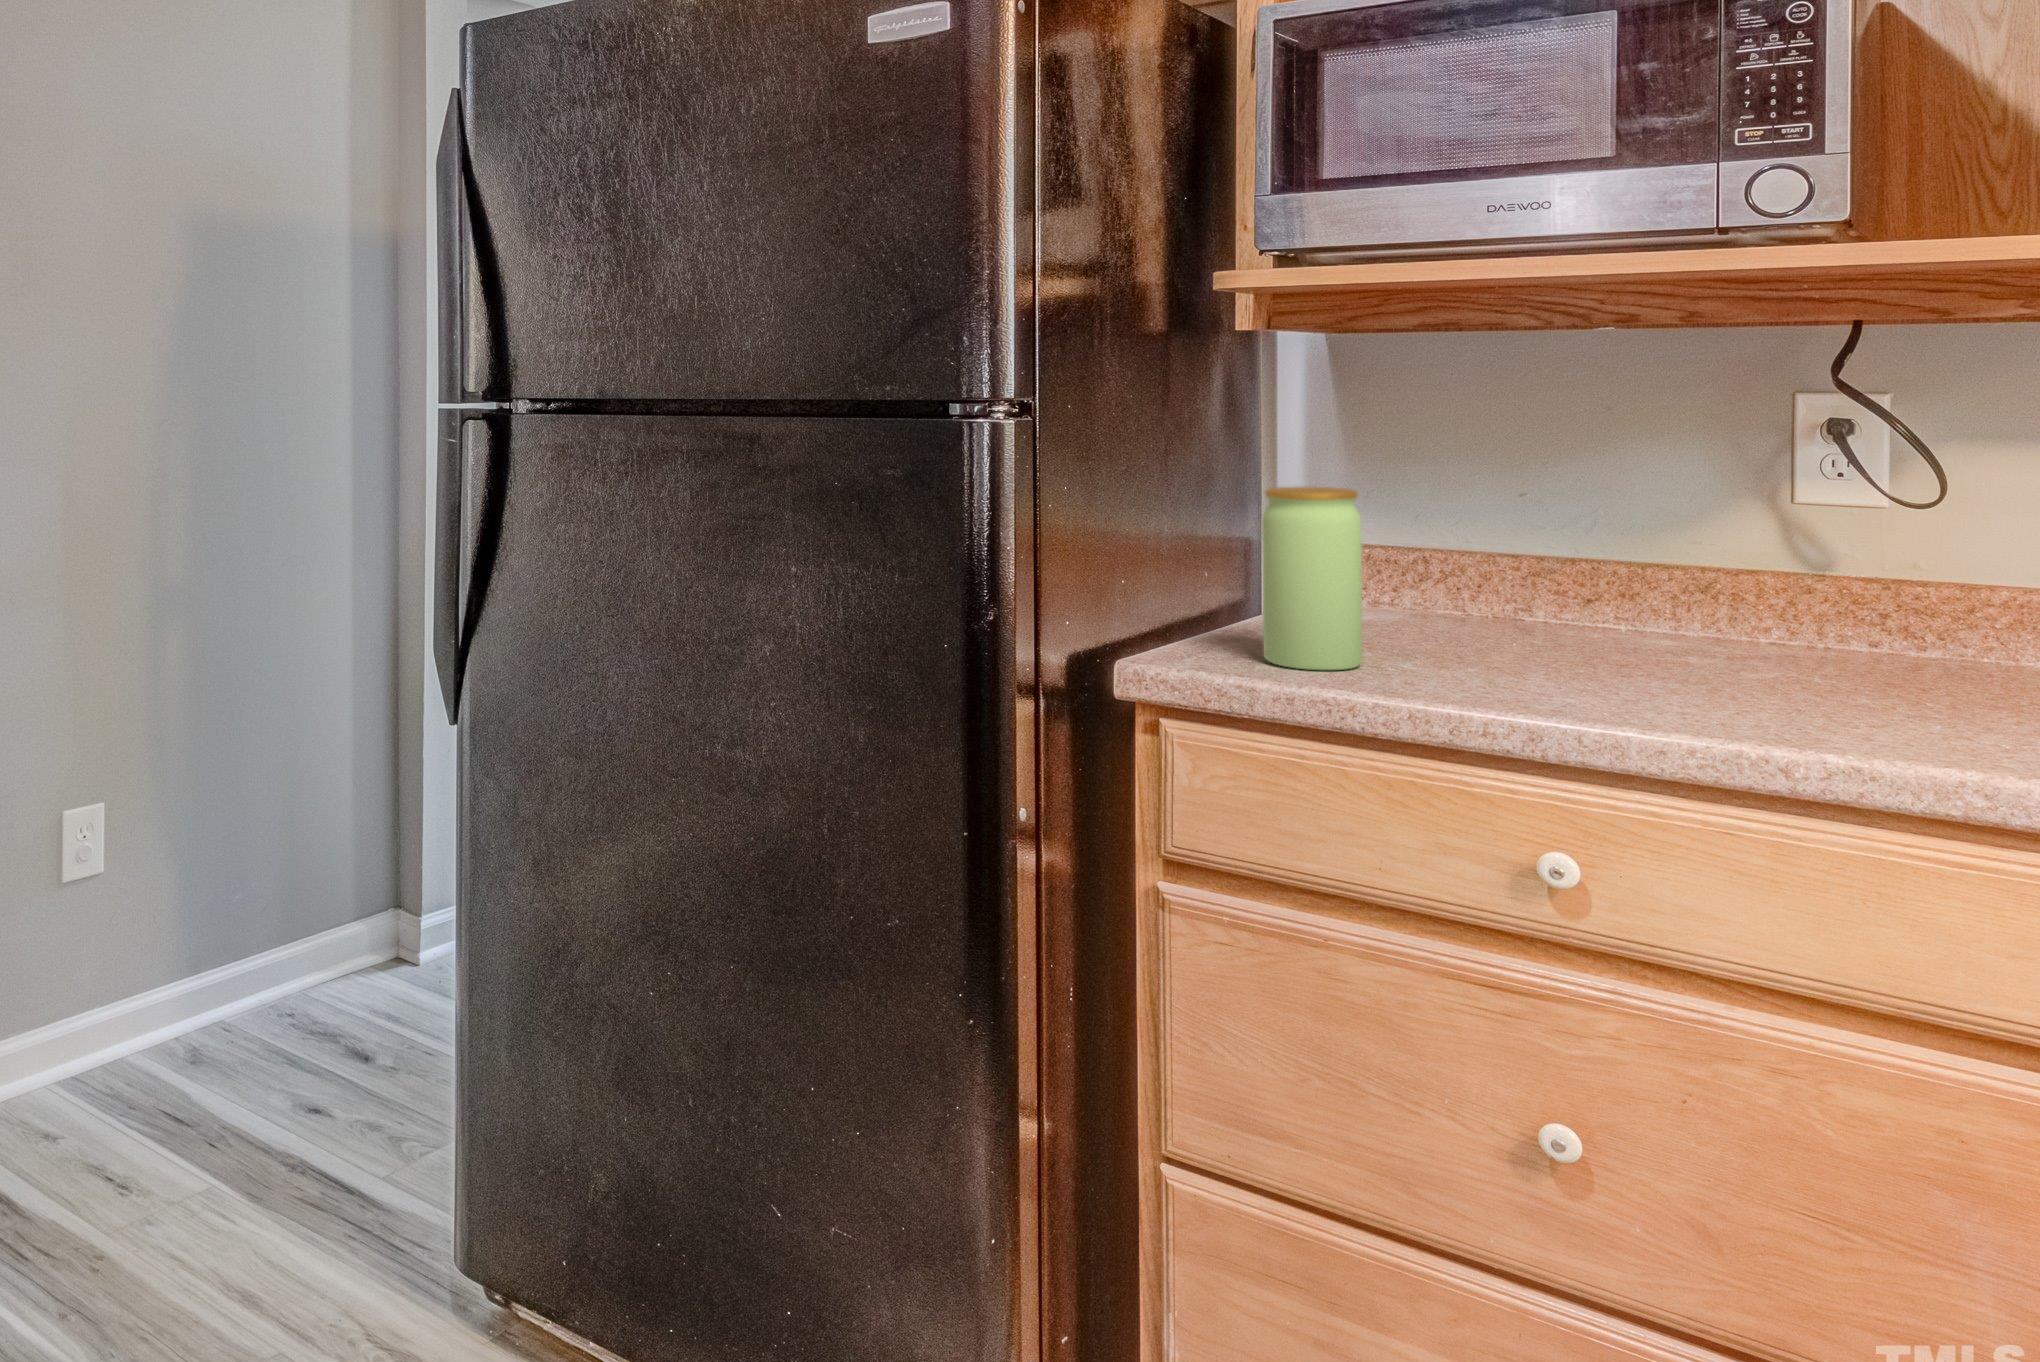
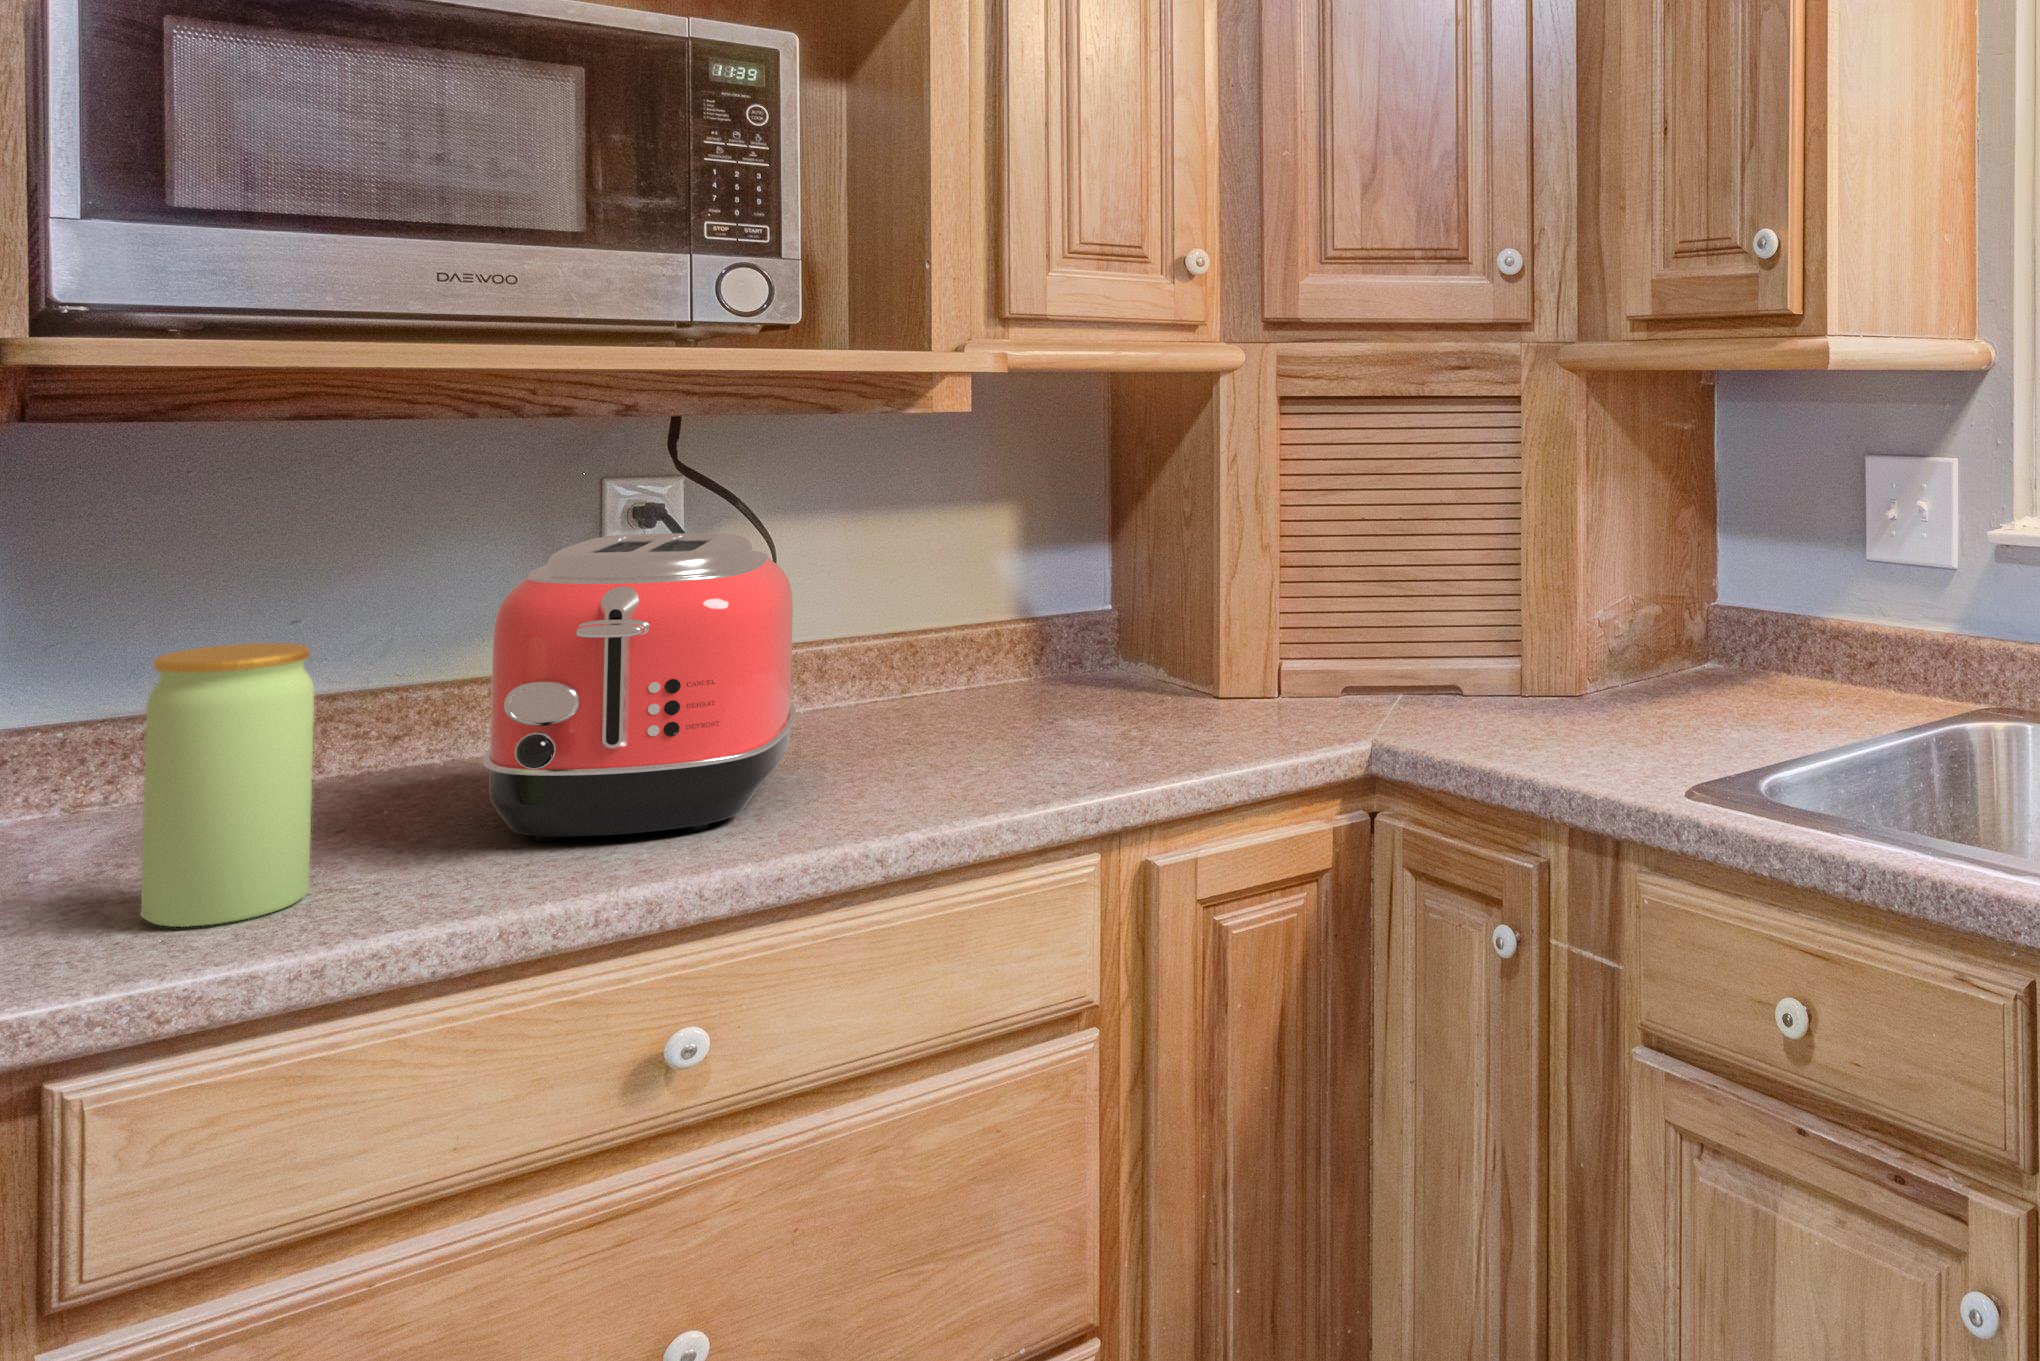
toaster: none [1492,437,1870,706] -> present [483,533,796,841]

